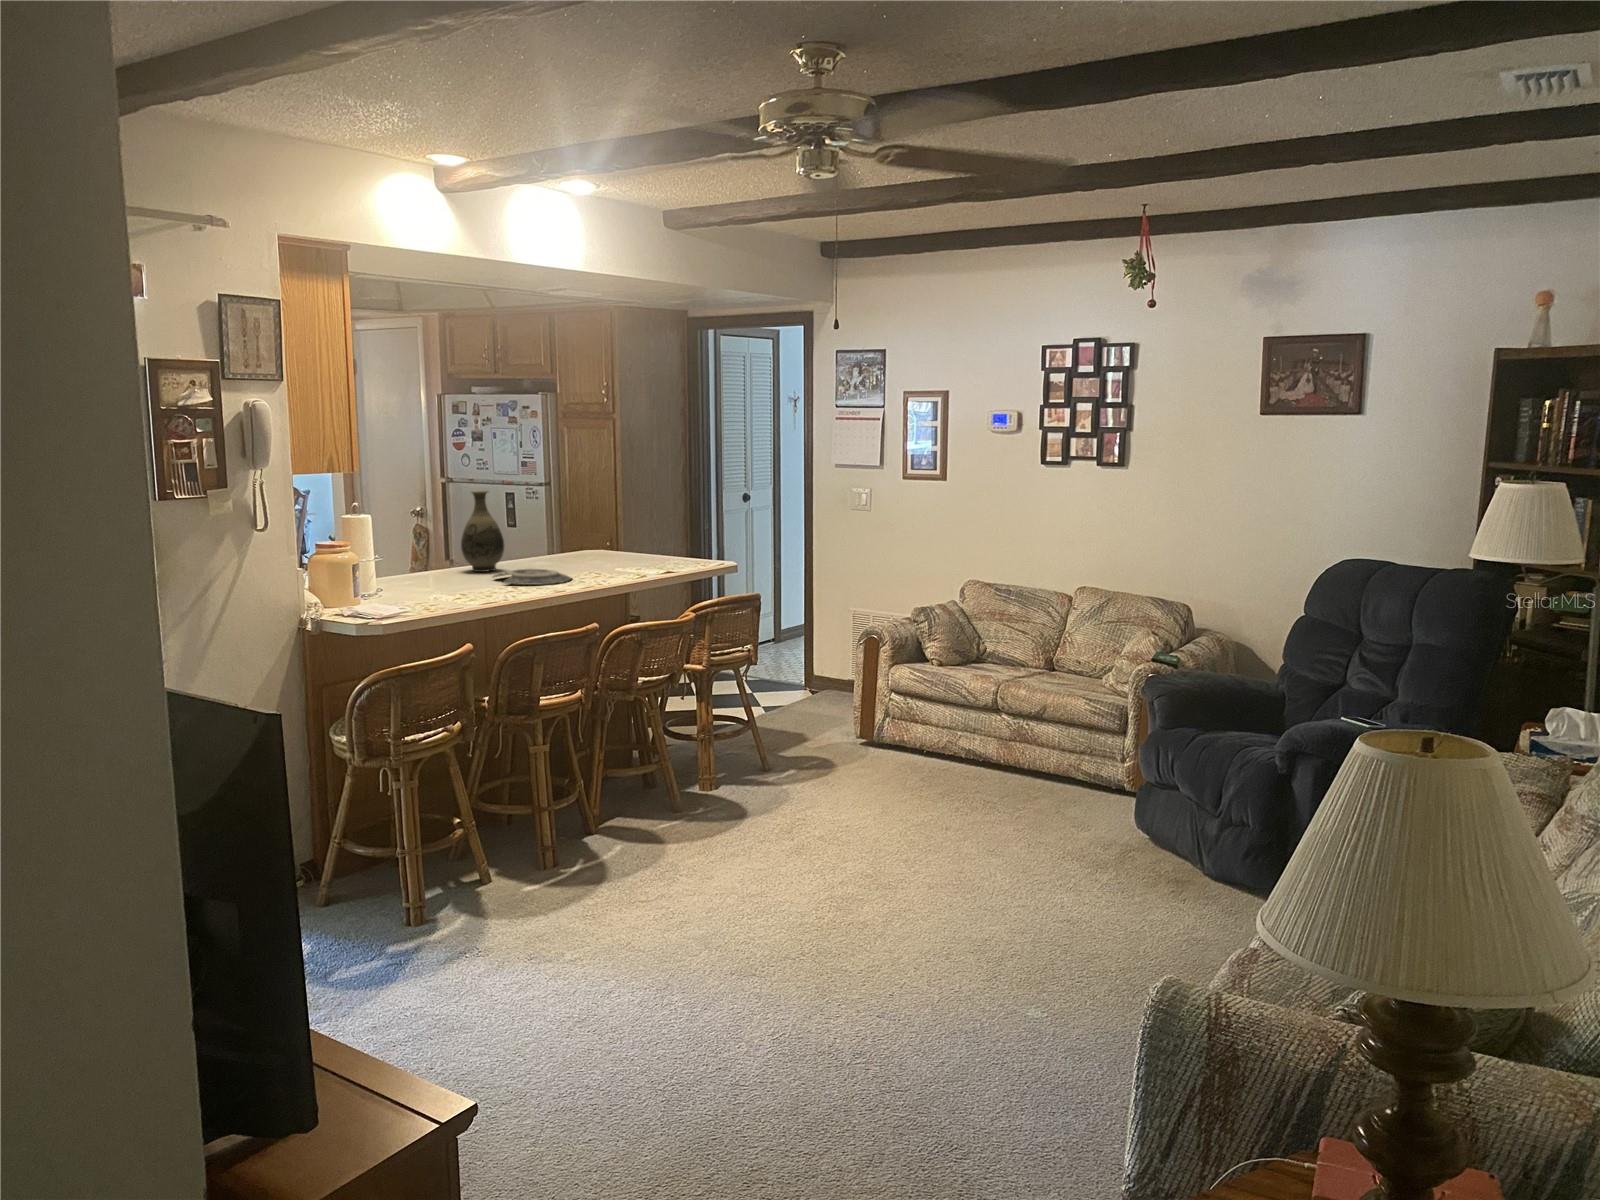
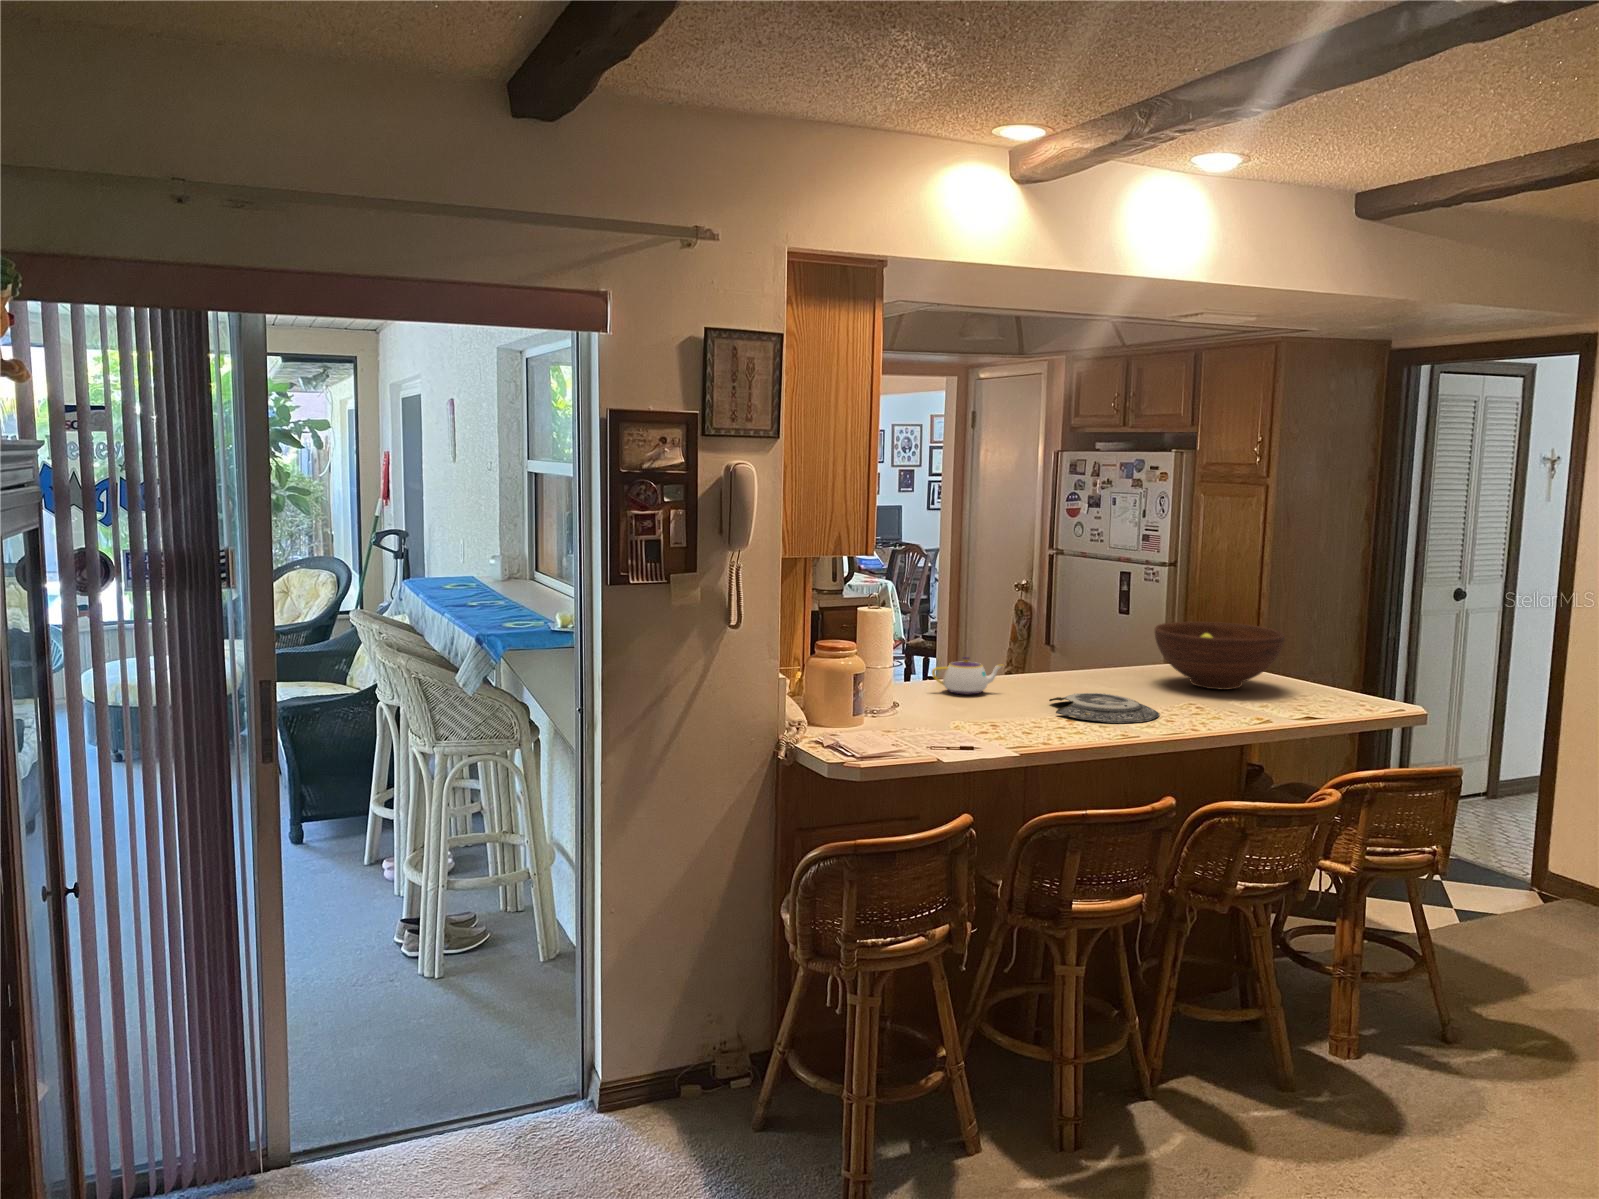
vase: present [461,490,504,572] -> none [1022,579,1078,688]
fruit bowl: none [555,517,645,563] -> present [1155,622,1285,690]
teapot: none [397,552,453,580] -> present [932,657,1002,695]

